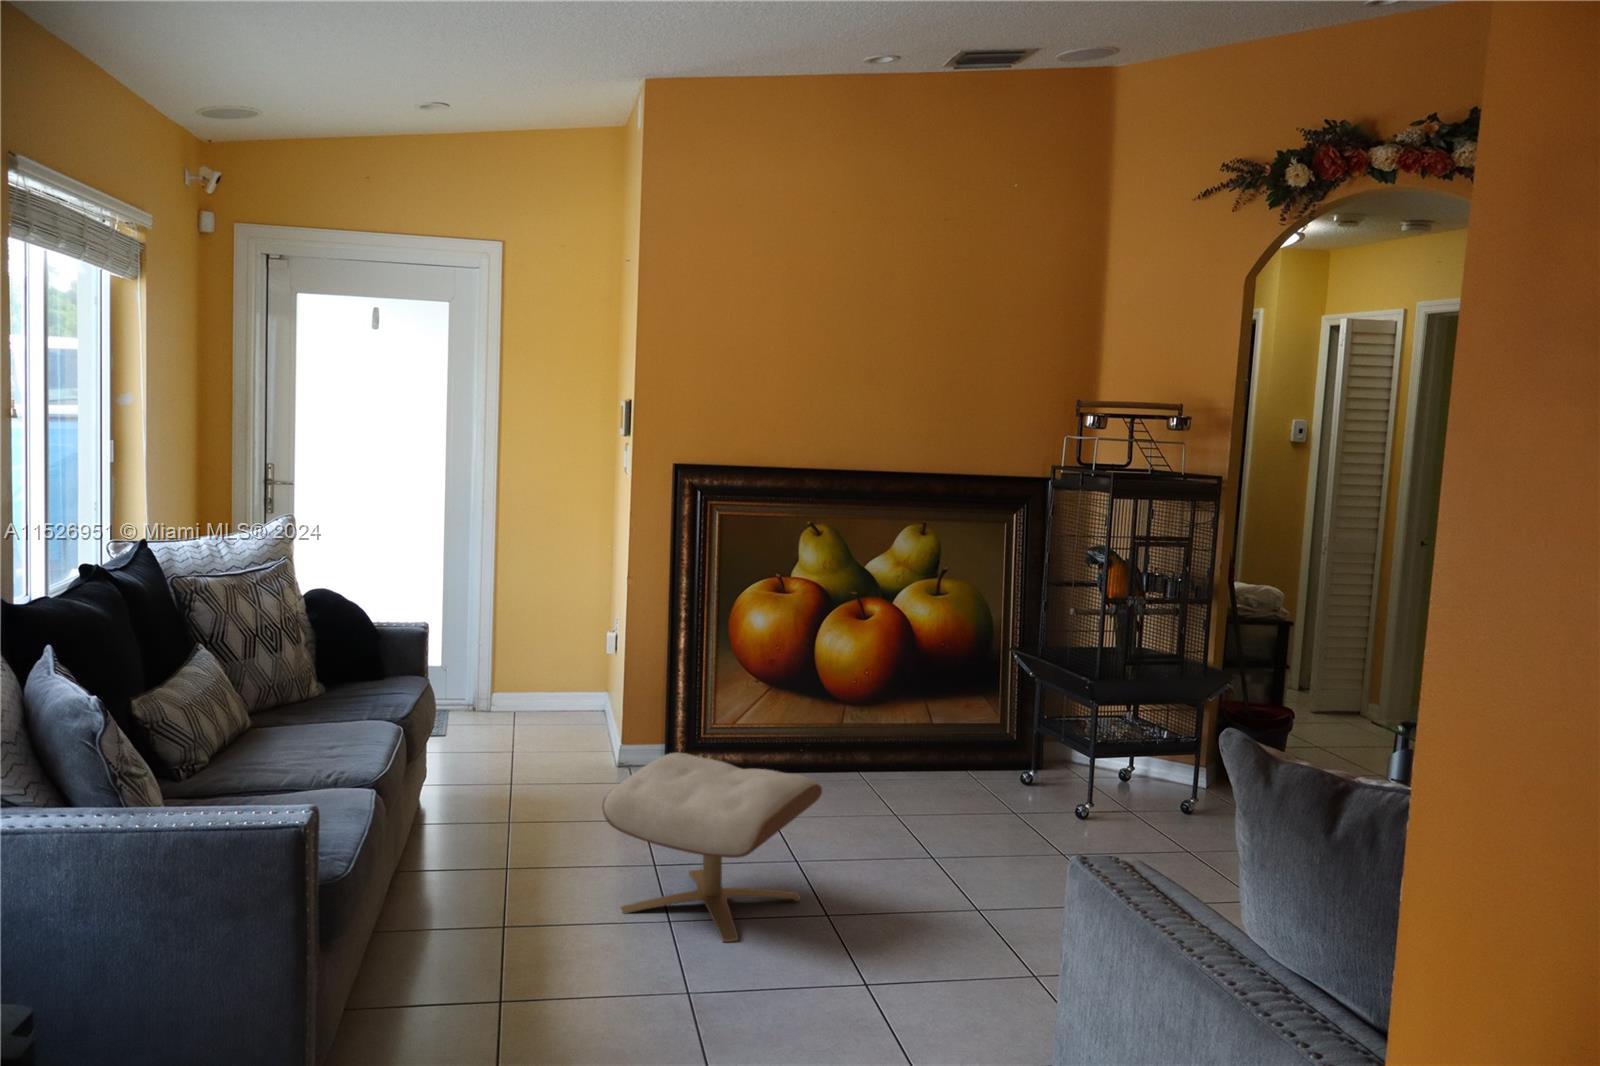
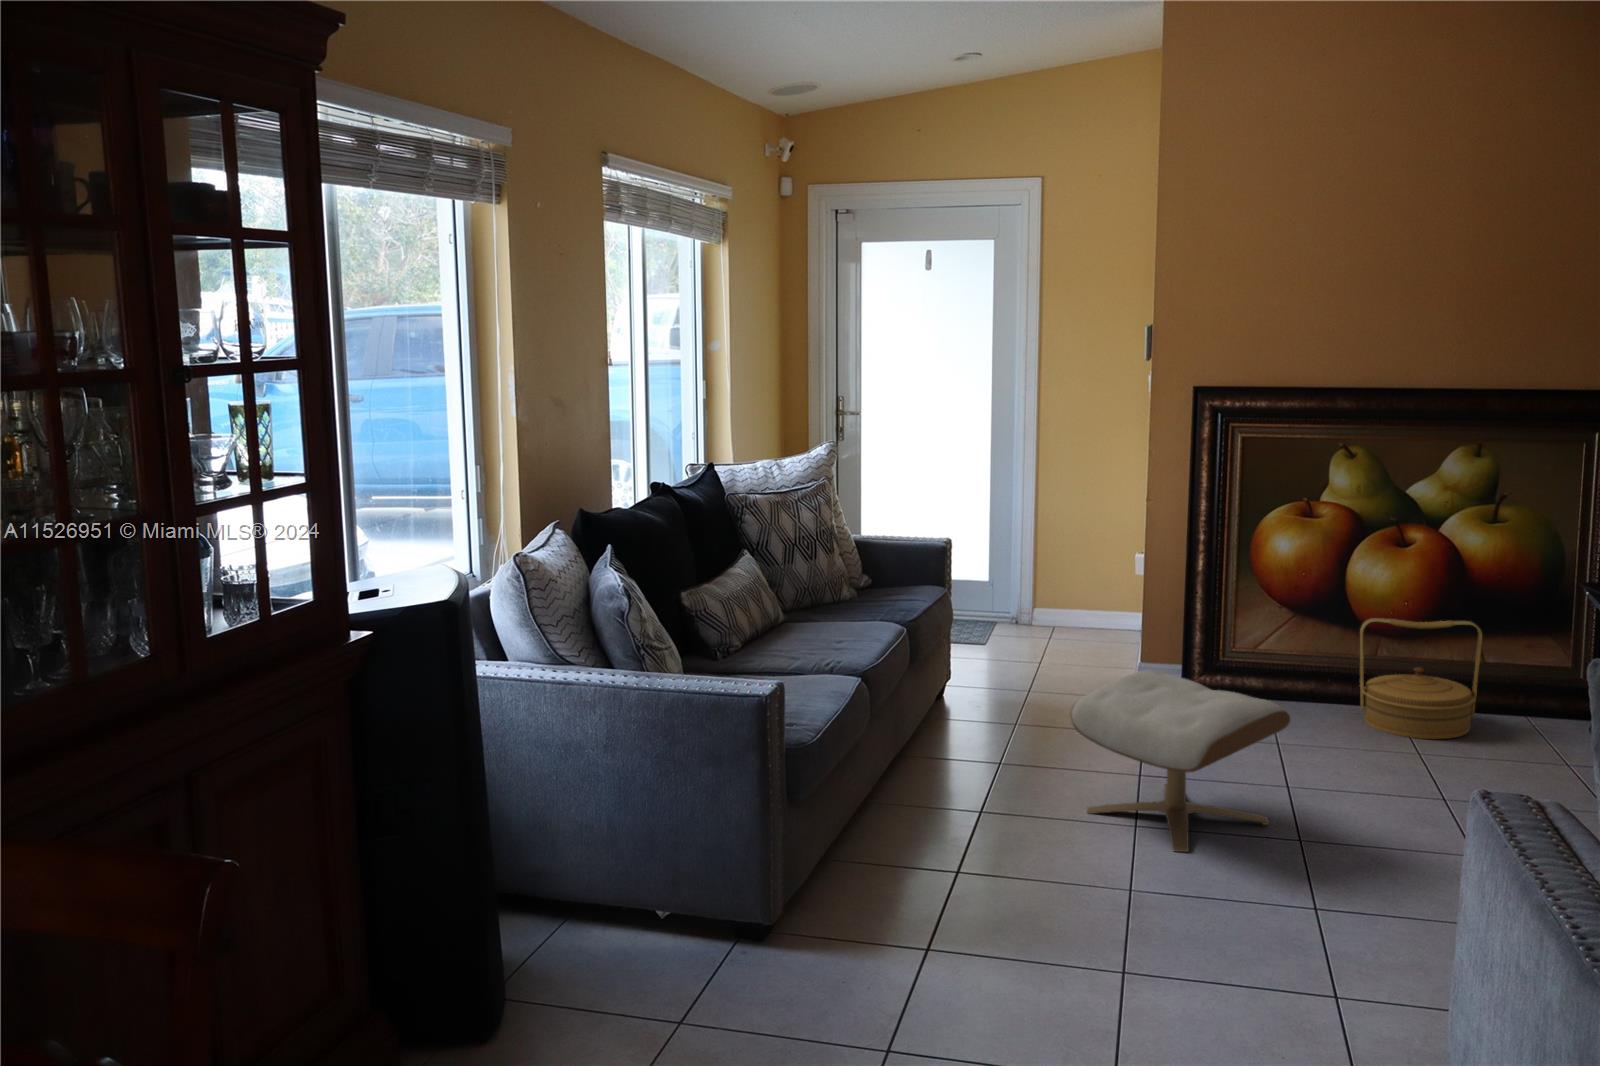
woven basket: none [833,685,934,798] -> present [1360,618,1482,739]

